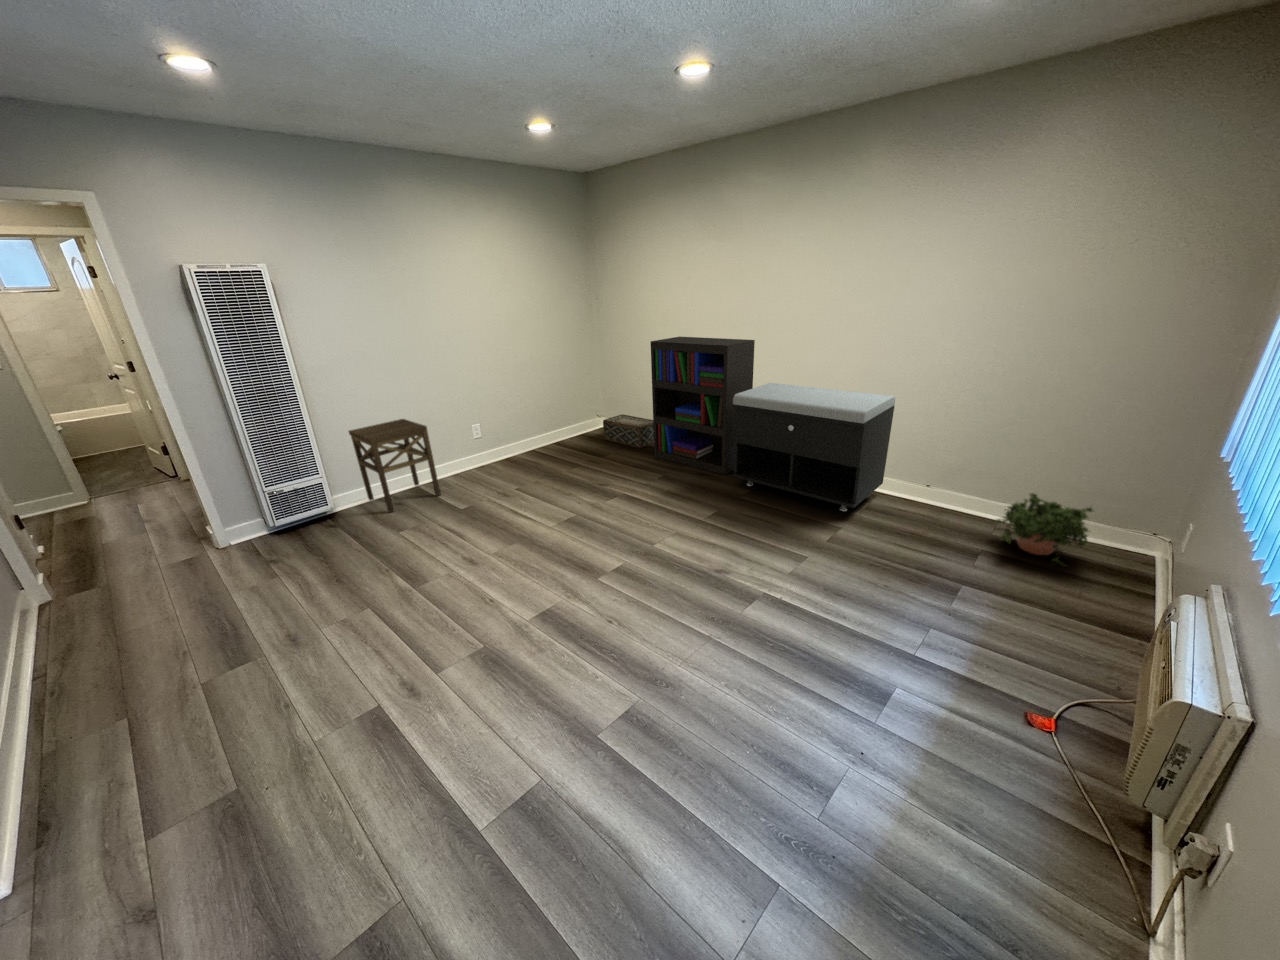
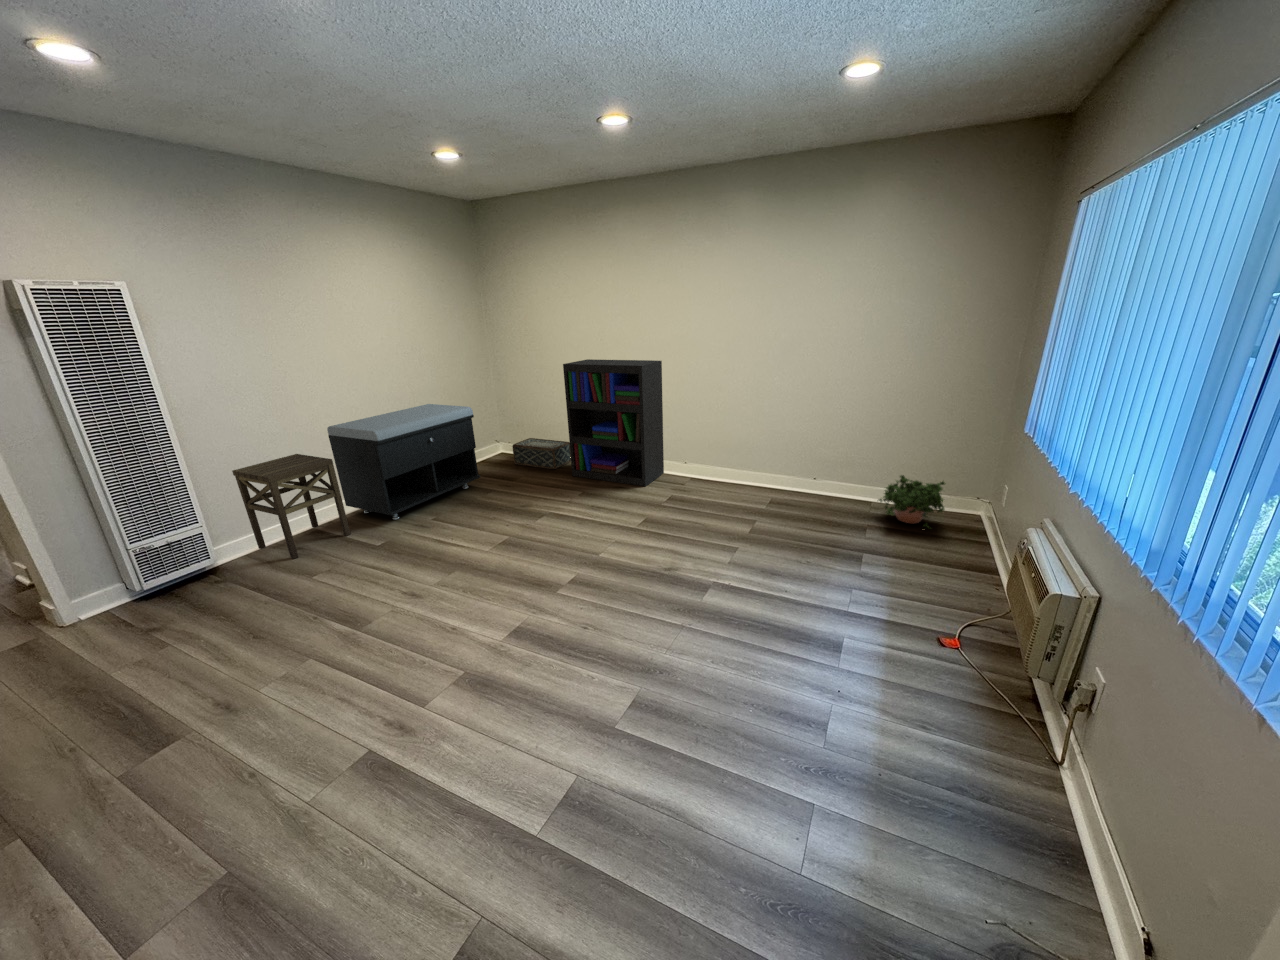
storage bench: present [733,383,895,511] -> present [327,404,480,520]

